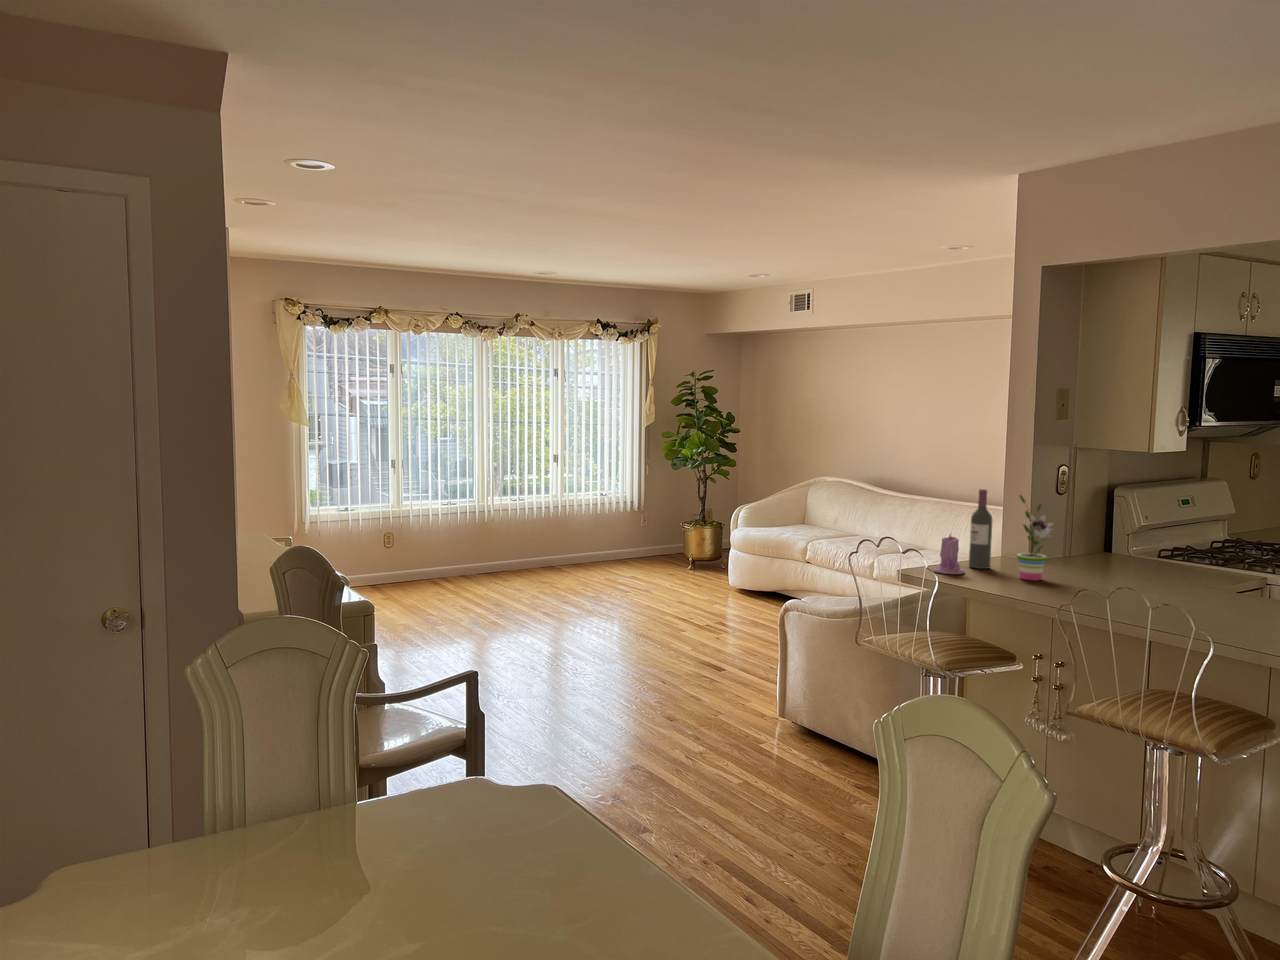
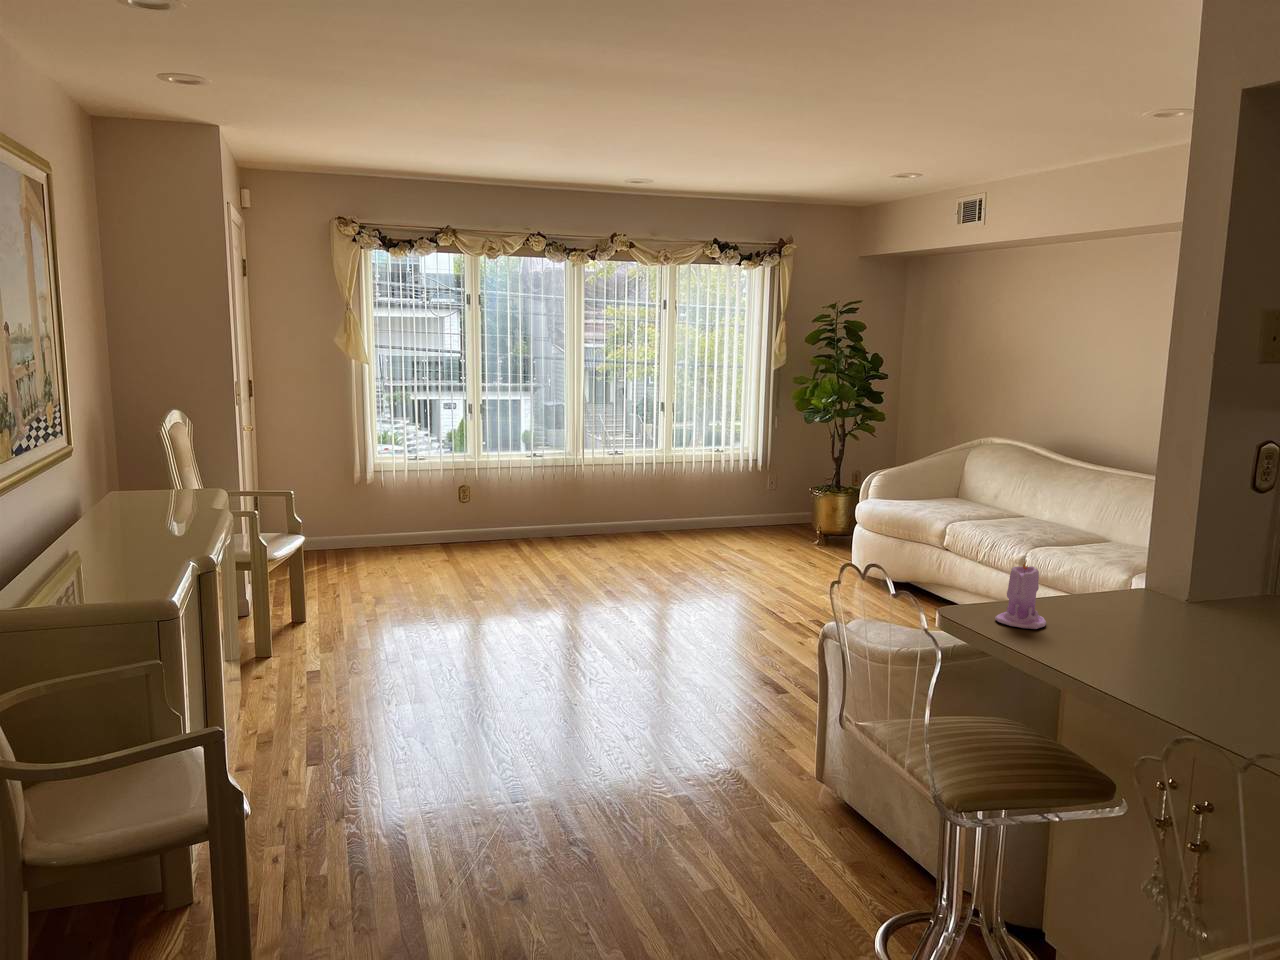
wine bottle: present [969,489,992,569] -> none [1064,490,1106,619]
potted plant: present [1017,495,1053,580] -> none [1133,506,1204,653]

